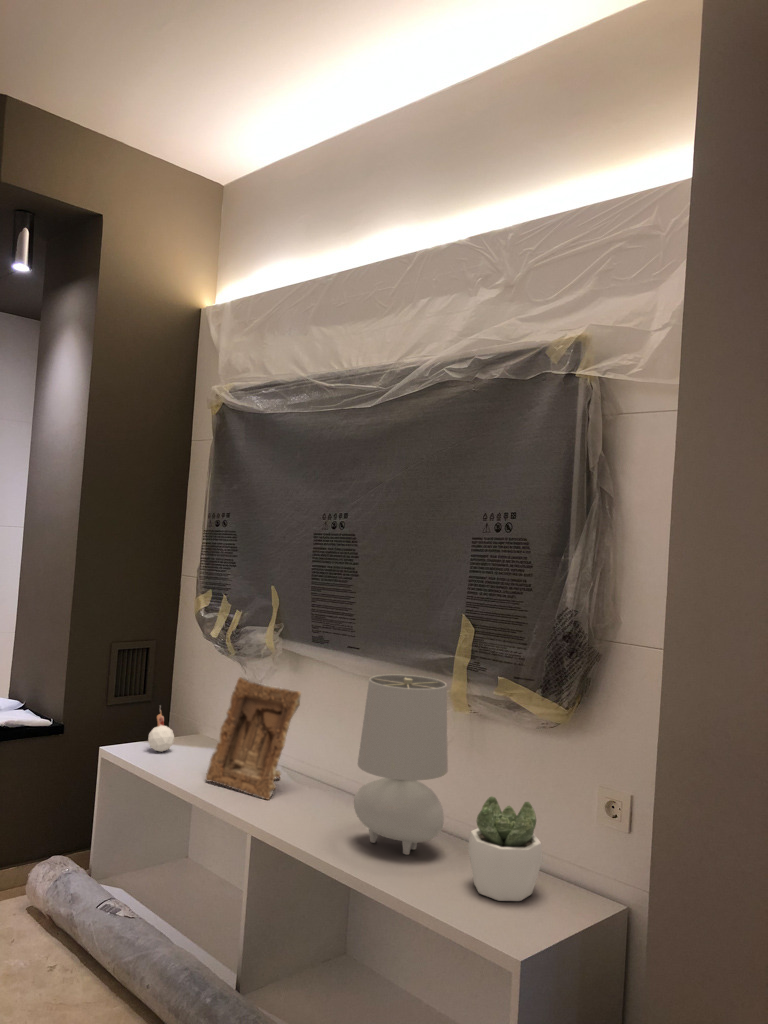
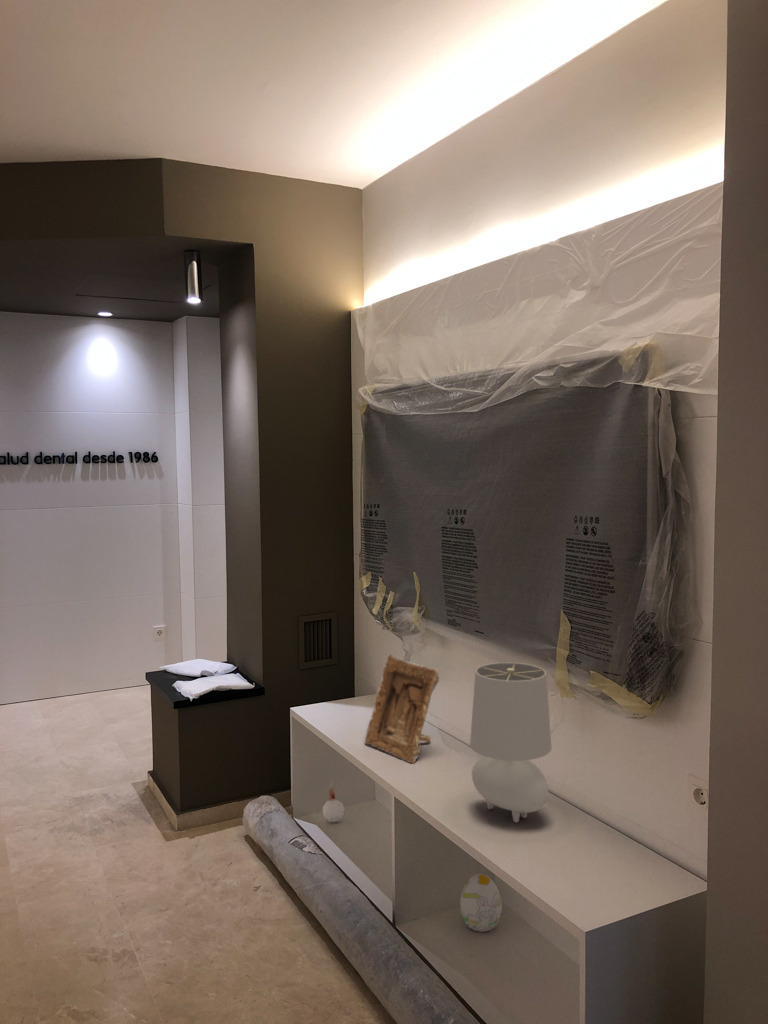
candle: present [148,710,174,752] -> present [323,786,344,822]
succulent plant: present [468,796,542,901] -> none [559,778,625,874]
decorative egg: none [321,925,369,994] -> present [460,874,502,932]

